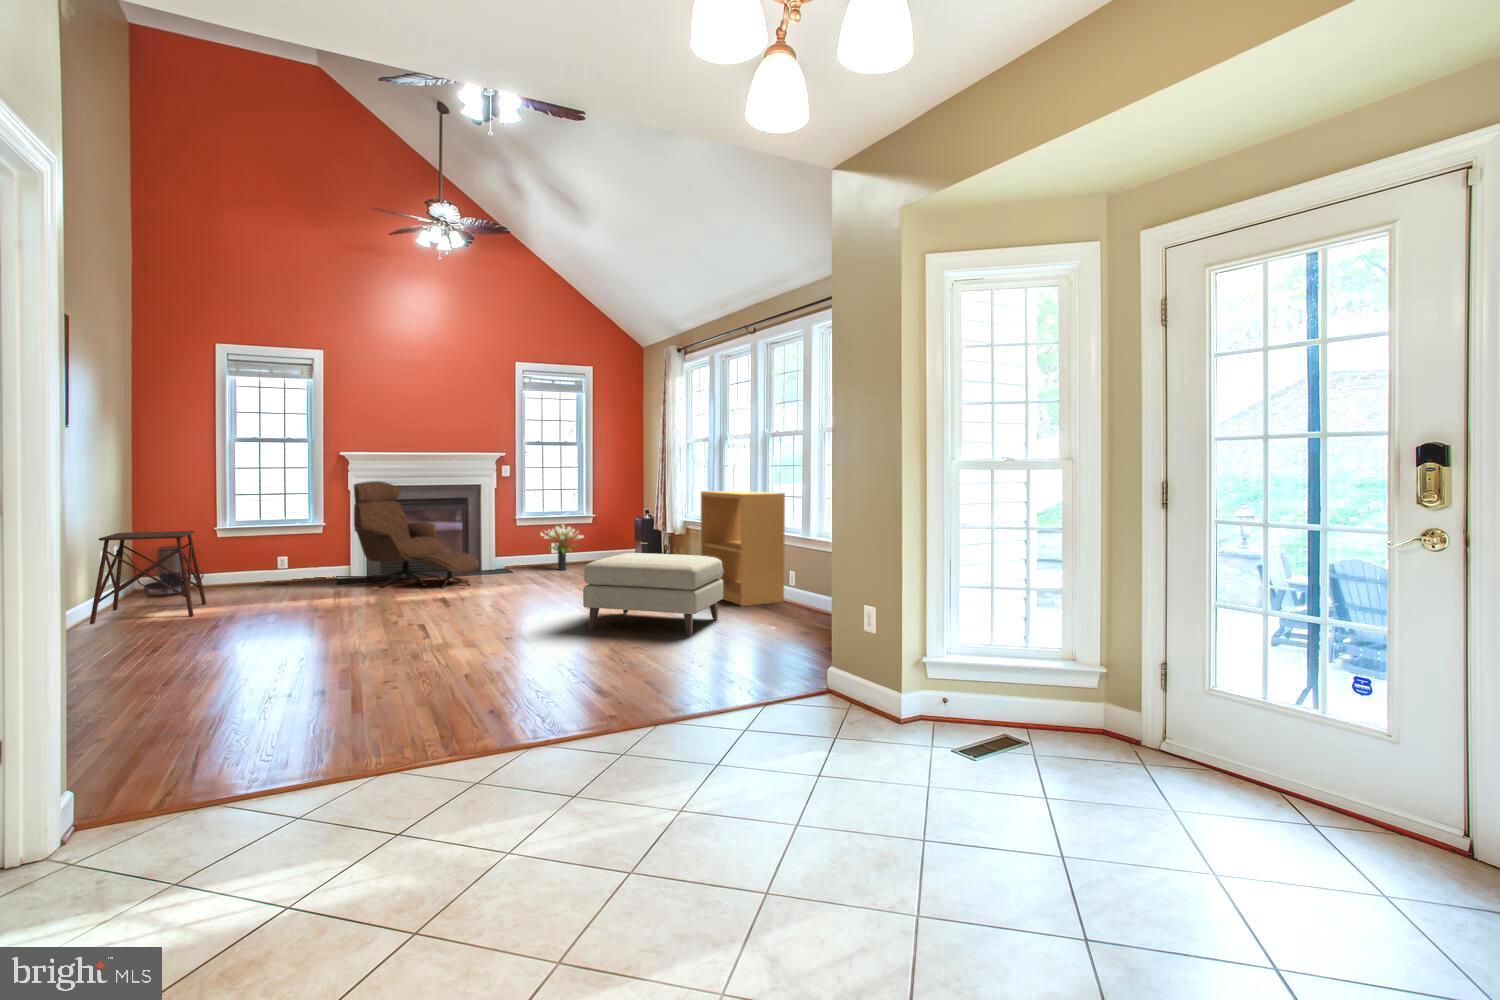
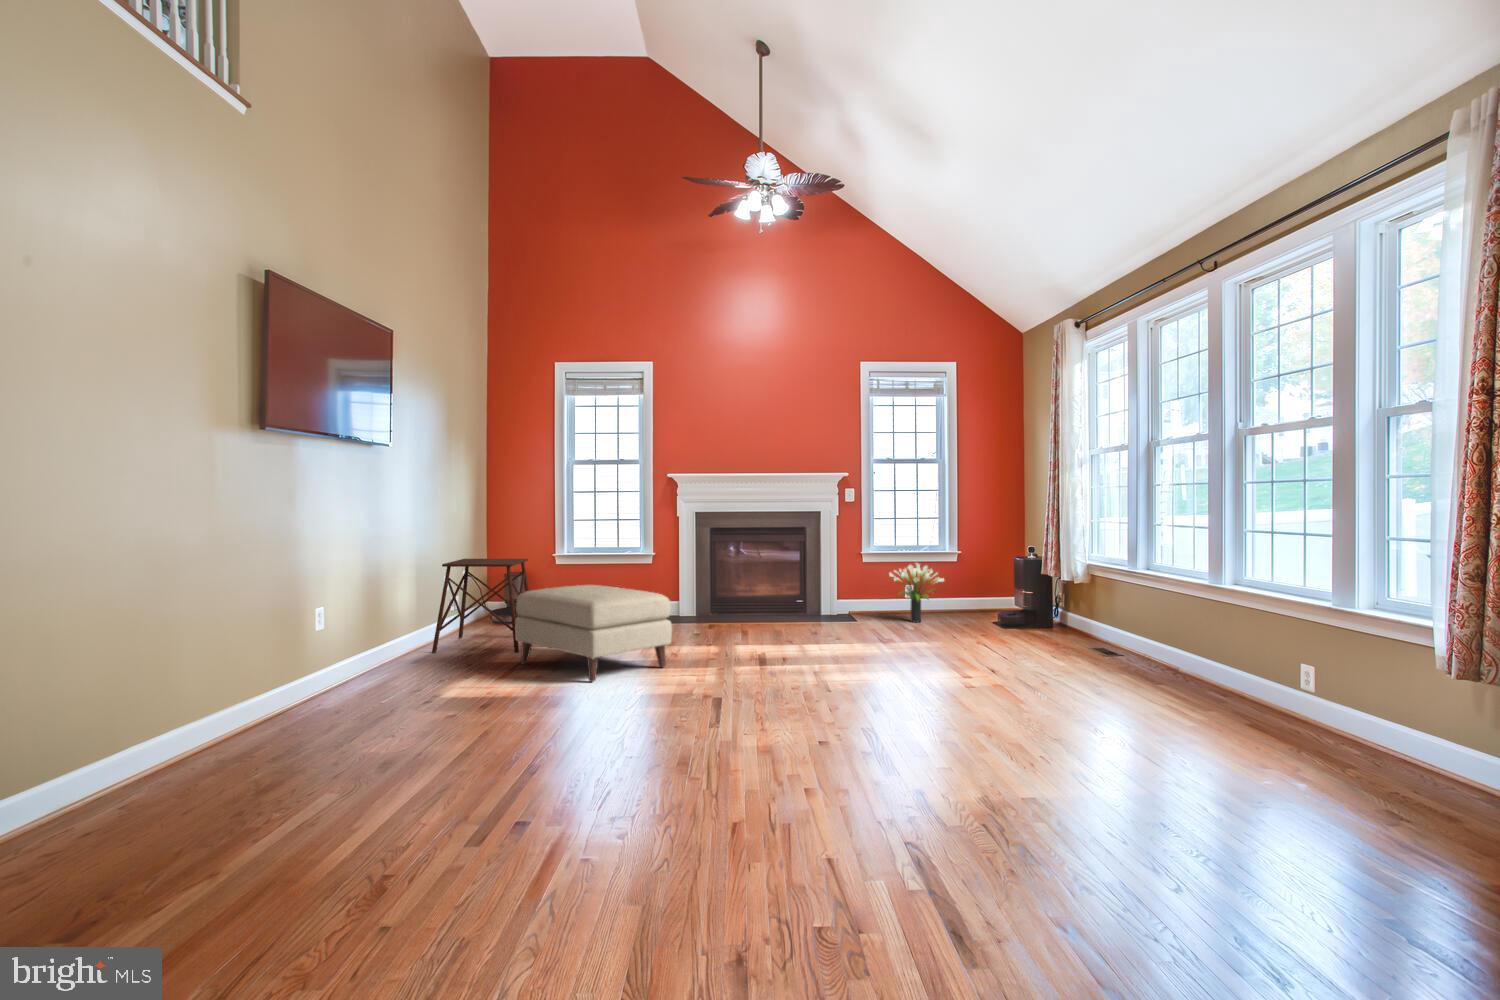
lounge chair: present [353,481,479,588] -> none [680,507,814,638]
bookshelf: present [700,491,785,606] -> none [1118,523,1273,708]
ottoman: present [583,553,723,635] -> present [515,585,672,682]

